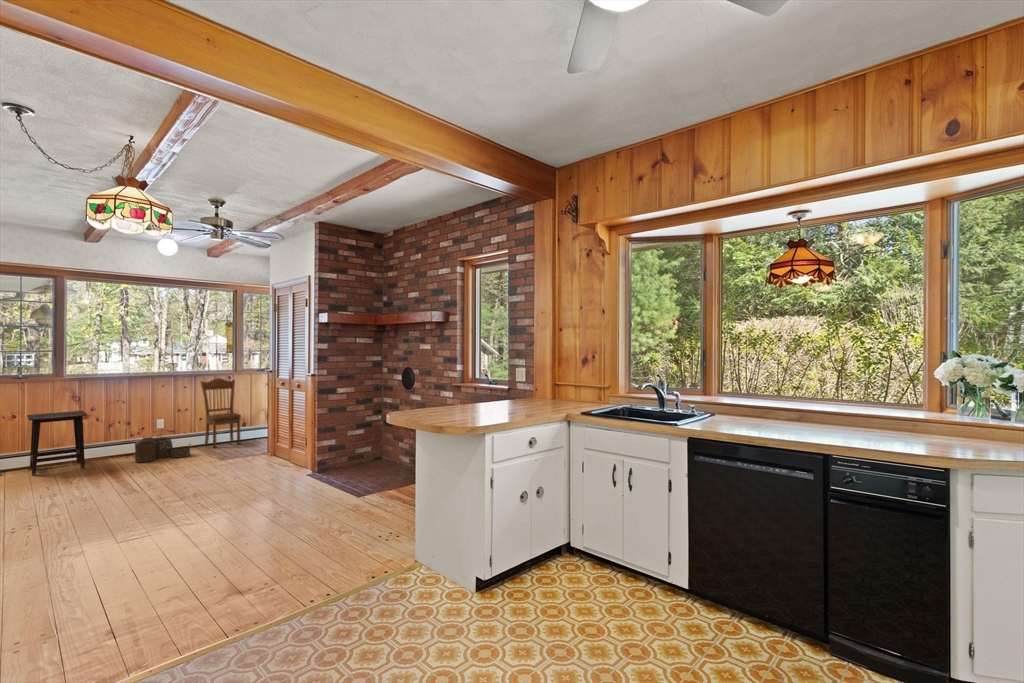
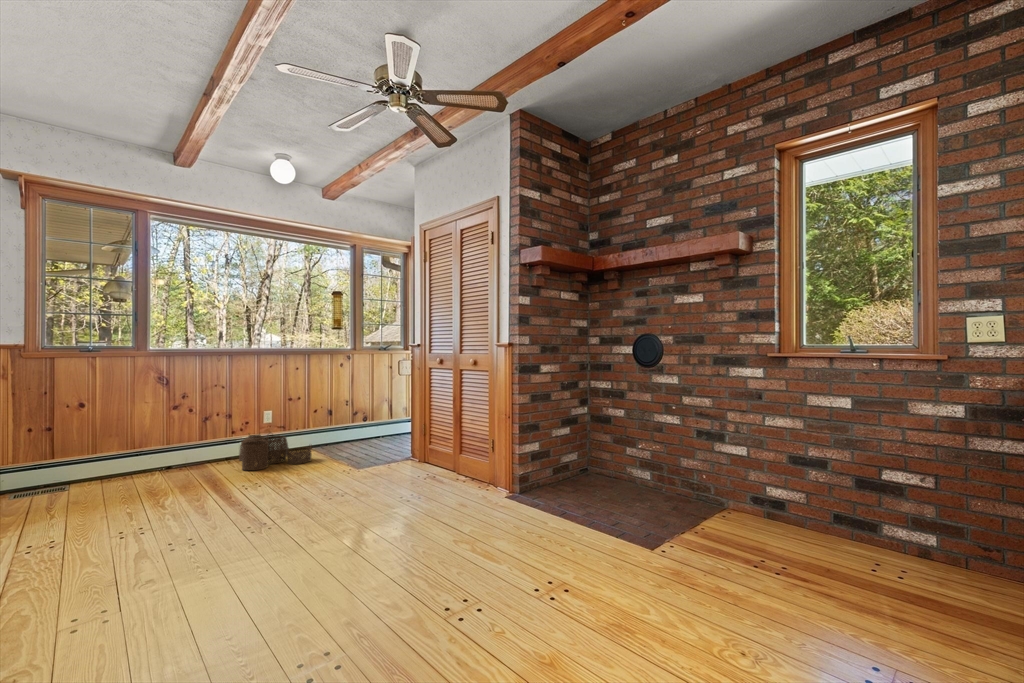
dining chair: present [201,378,241,448] -> none [315,358,368,450]
side table: present [27,411,88,476] -> none [98,397,180,490]

